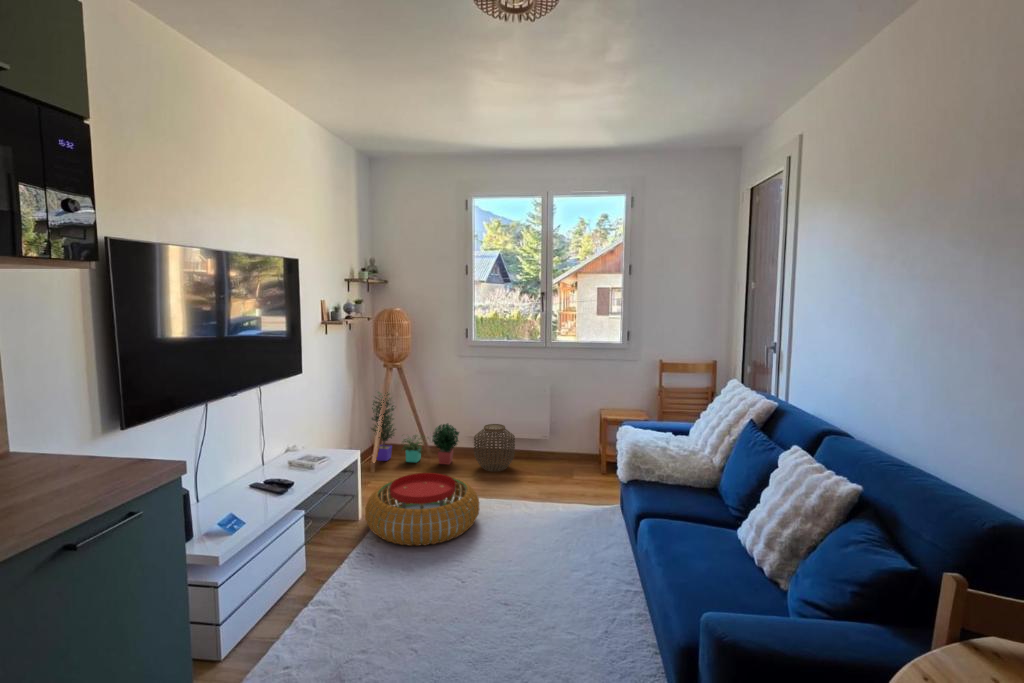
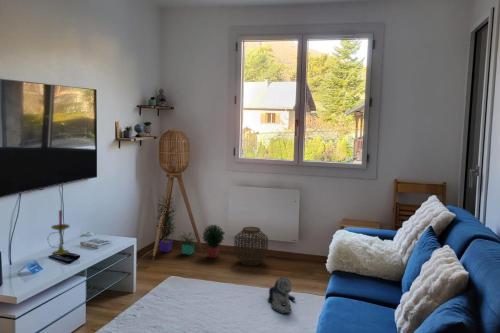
candle: none [246,421,277,483] -> present [51,210,69,255]
pouf: present [365,473,479,546] -> none [135,259,225,313]
plush toy: none [533,488,567,534] -> present [268,278,295,314]

